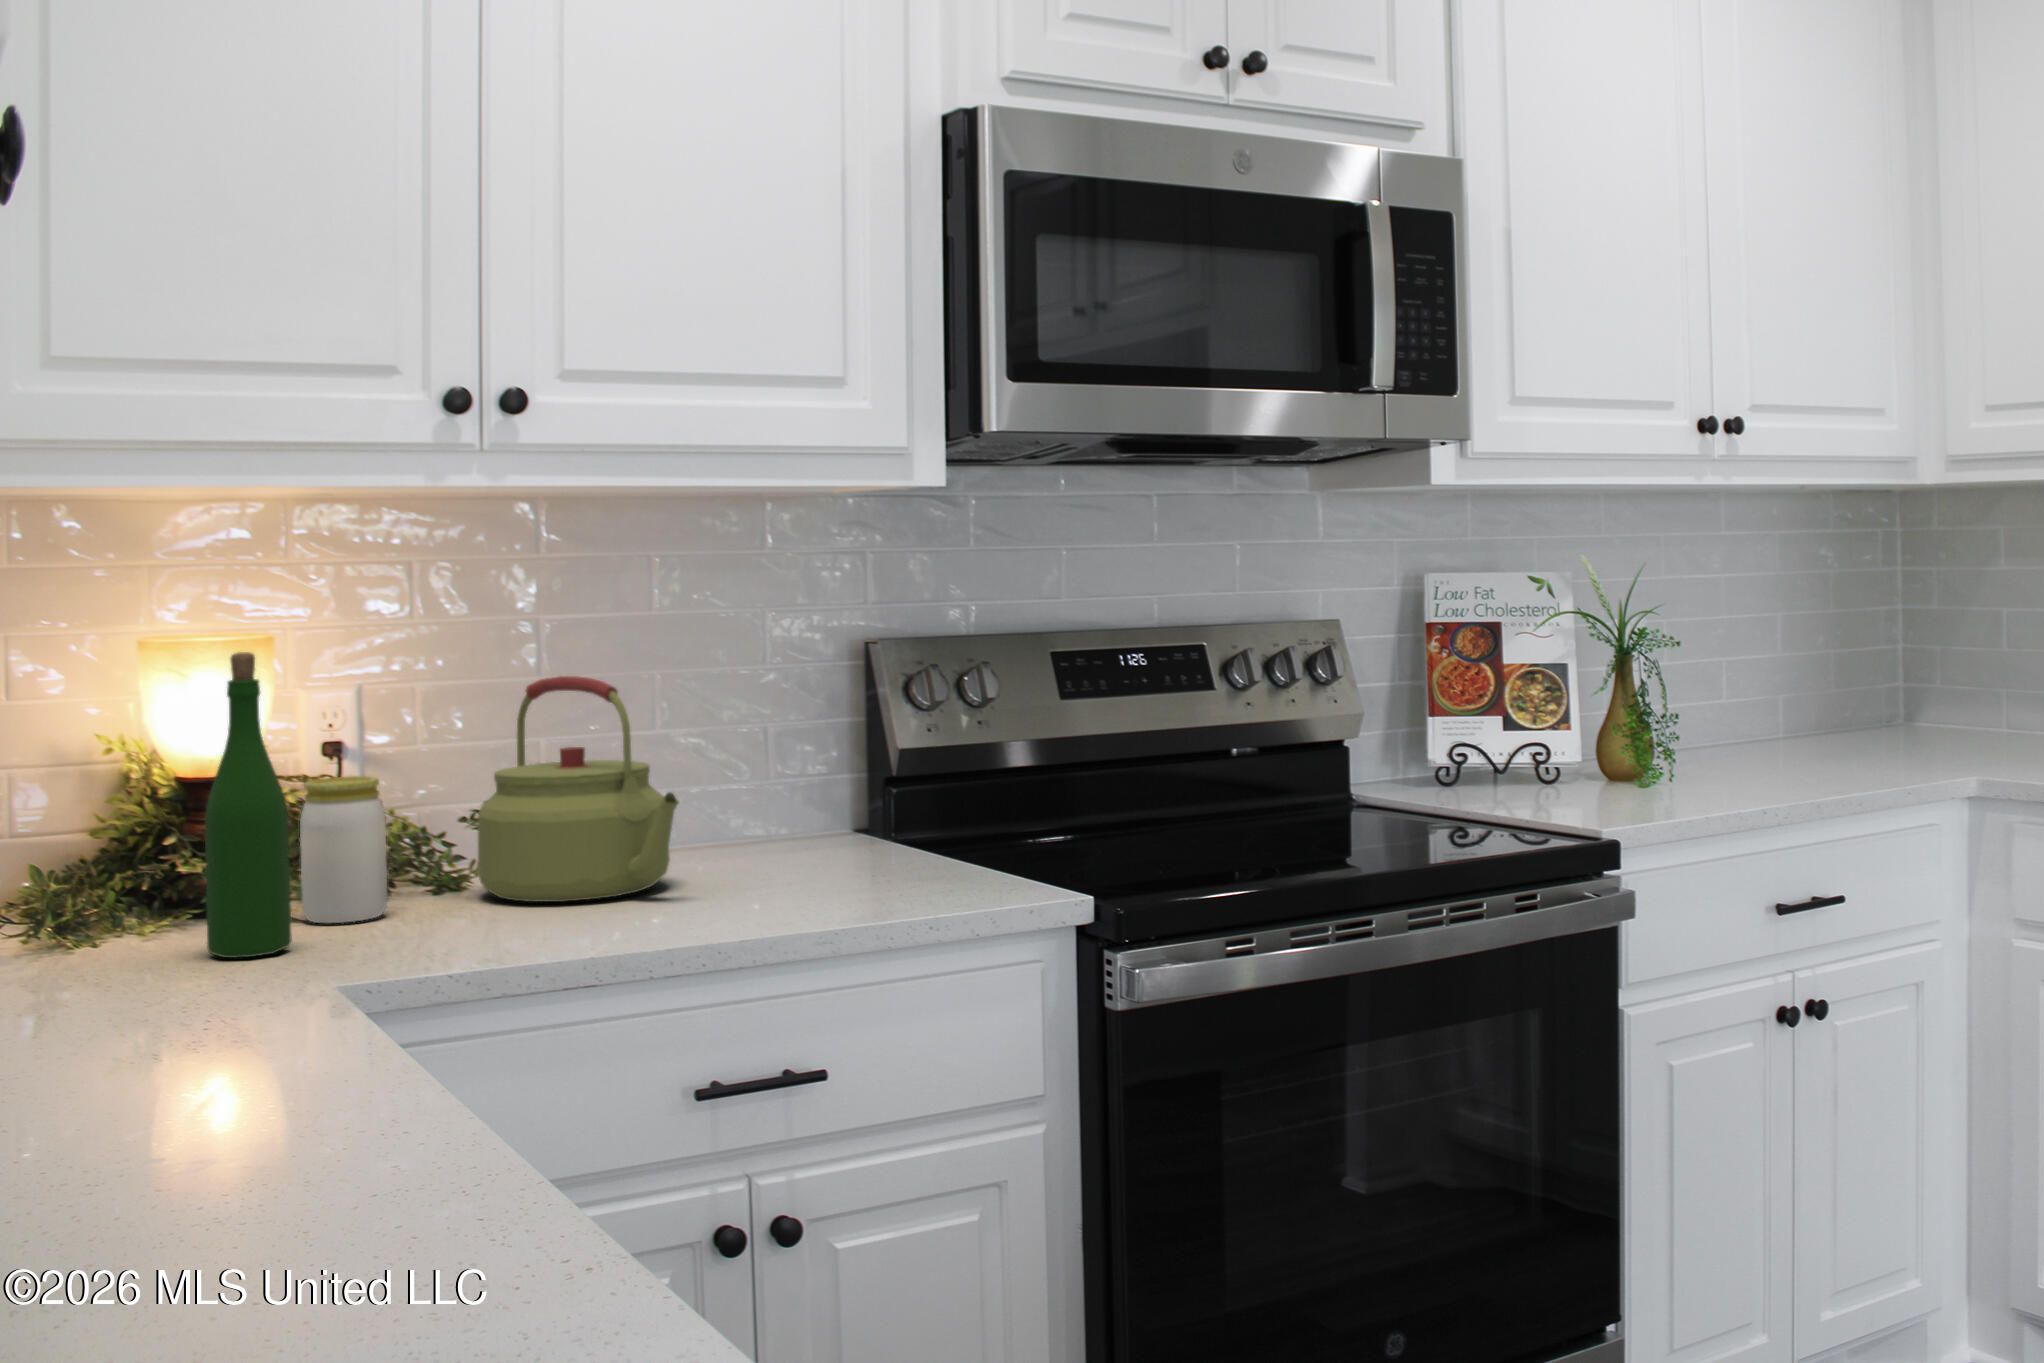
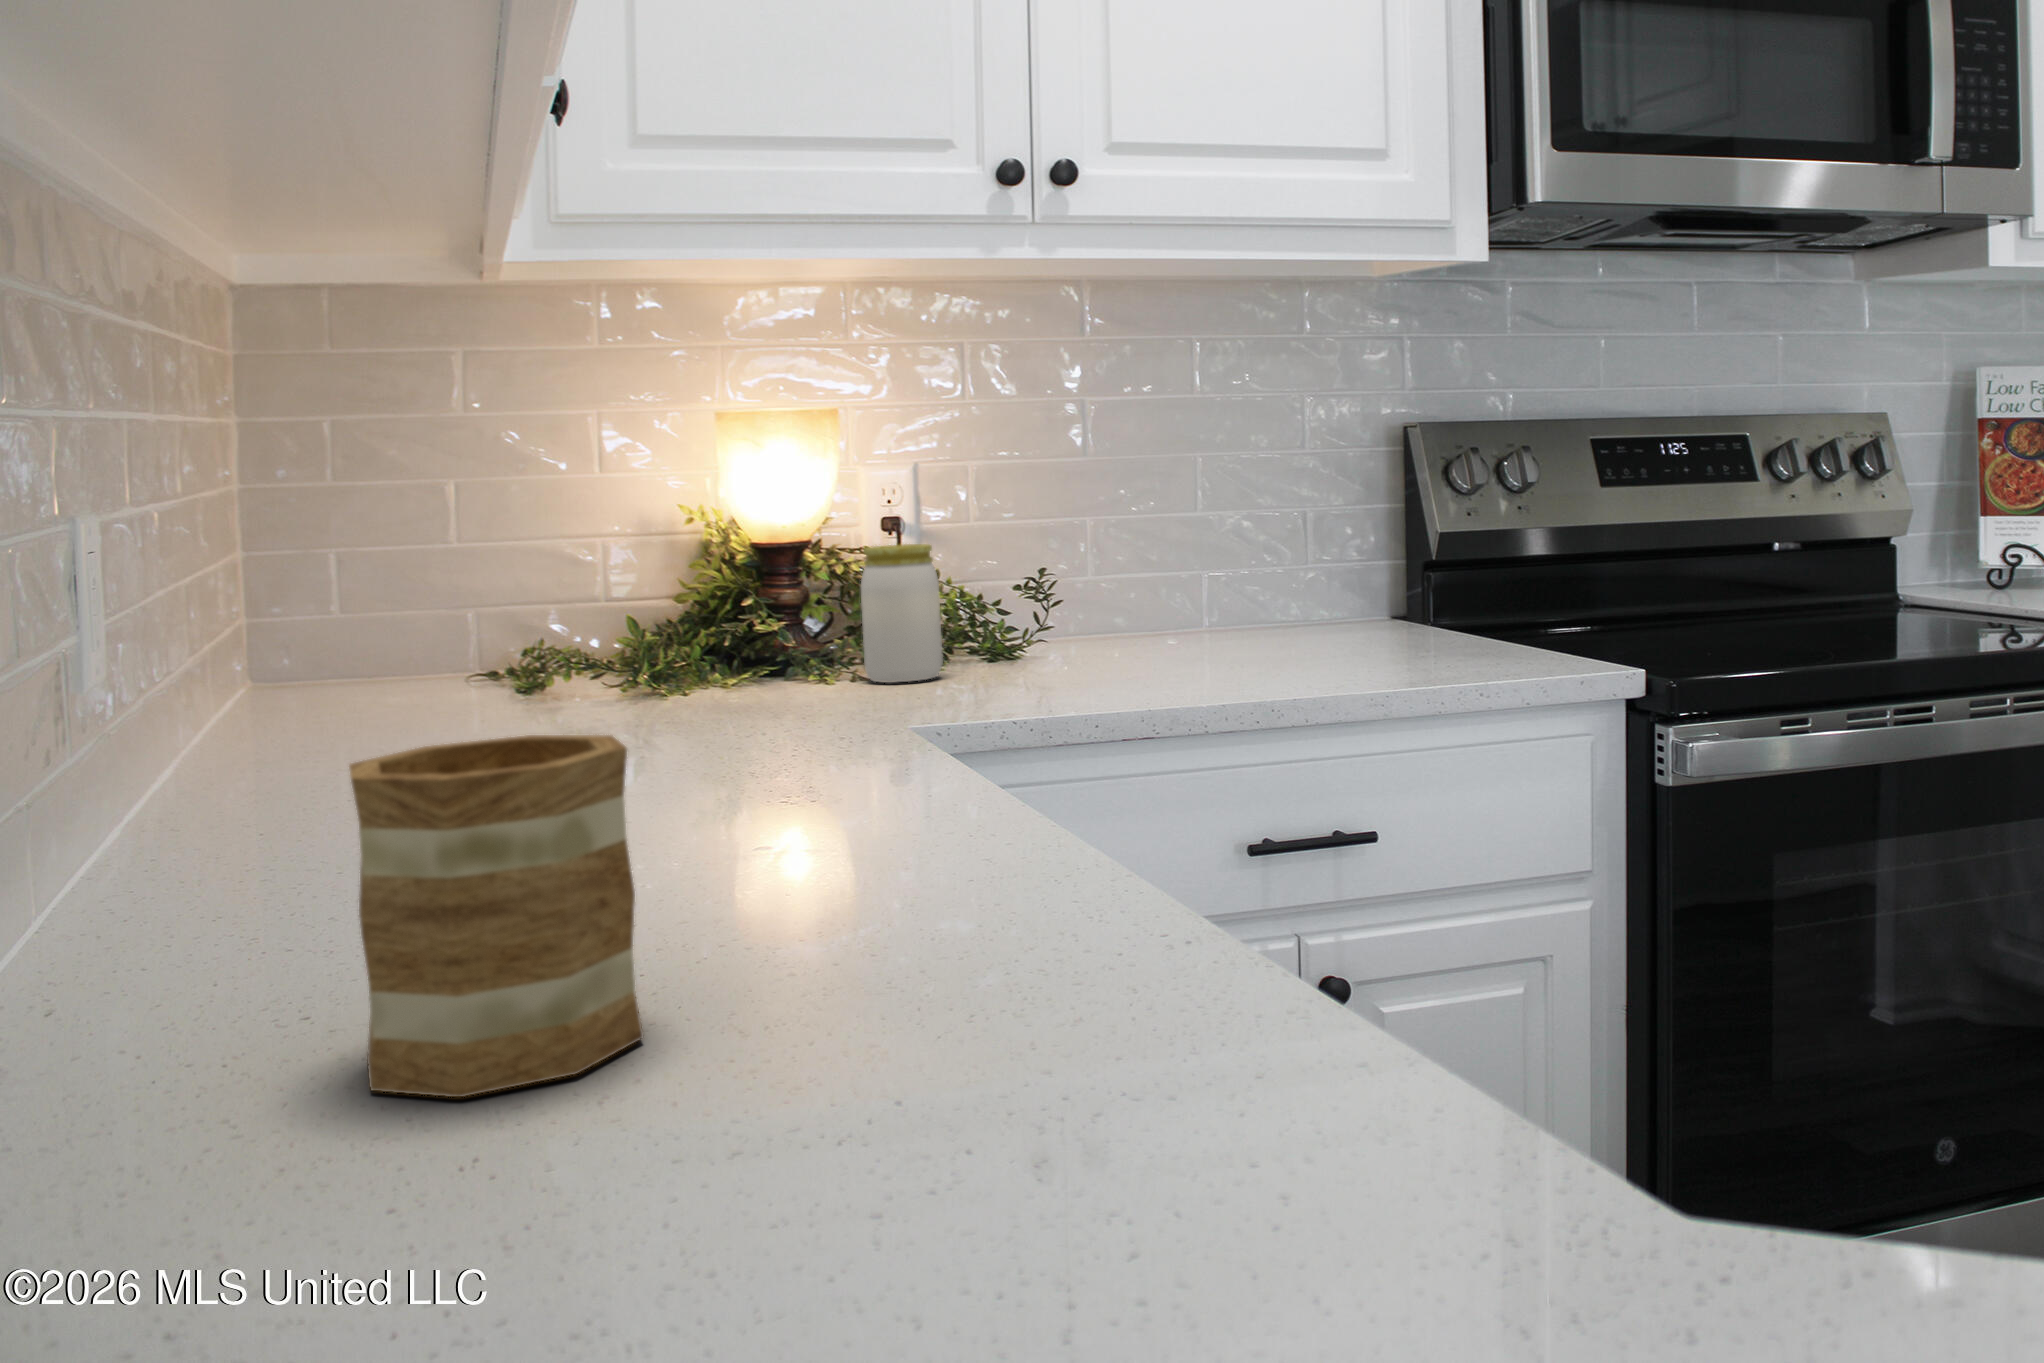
wine bottle: present [205,652,291,958] -> none [754,409,838,708]
kettle: present [478,676,679,902] -> none [1029,451,1214,669]
mug: none [151,1020,361,1278] -> present [349,735,643,1097]

